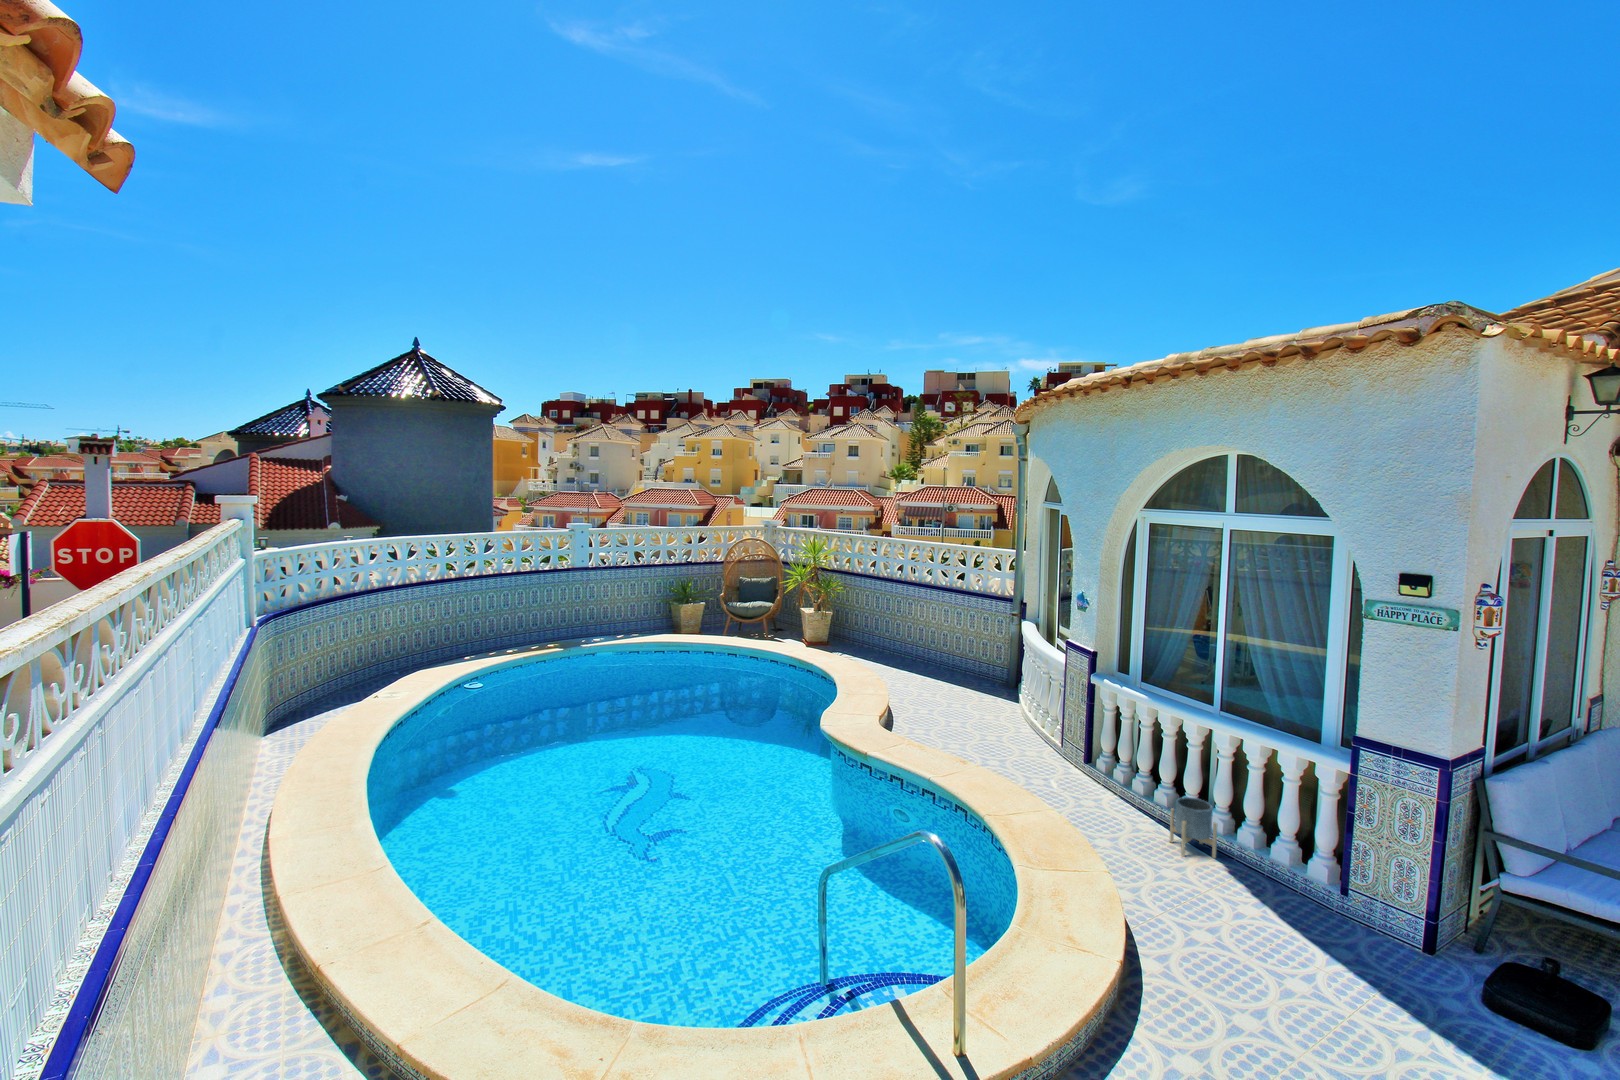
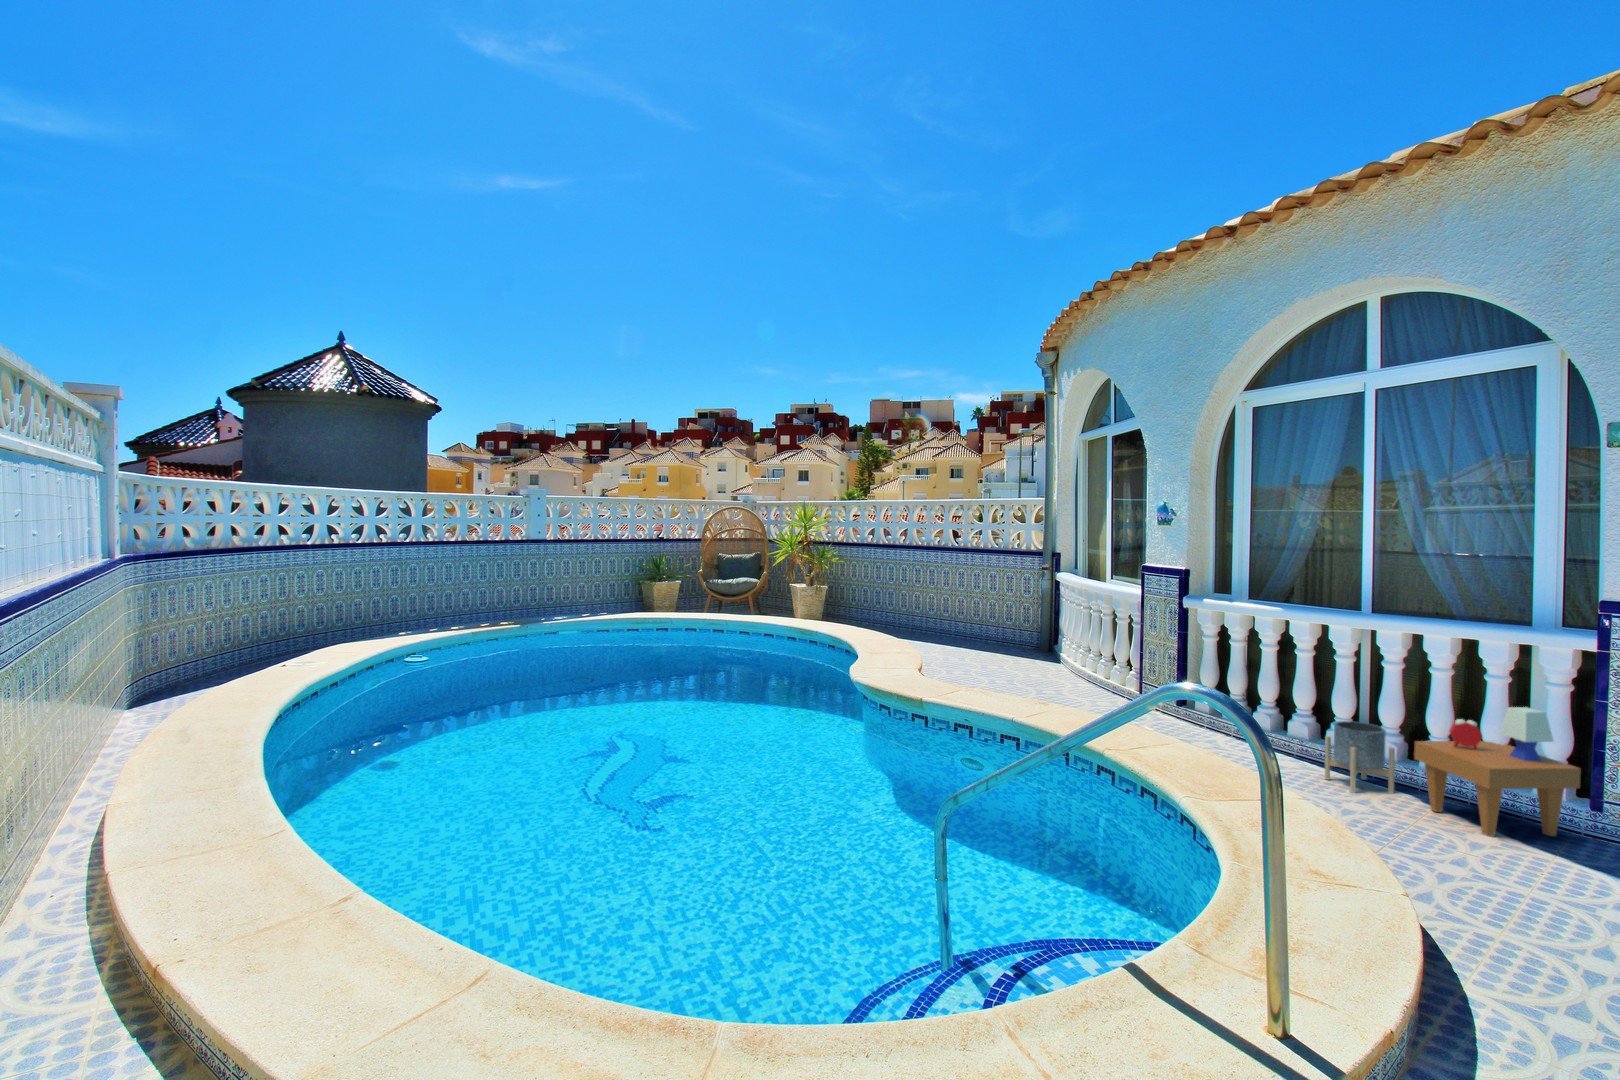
side table: none [1222,804,1329,906] -> present [1414,707,1581,837]

